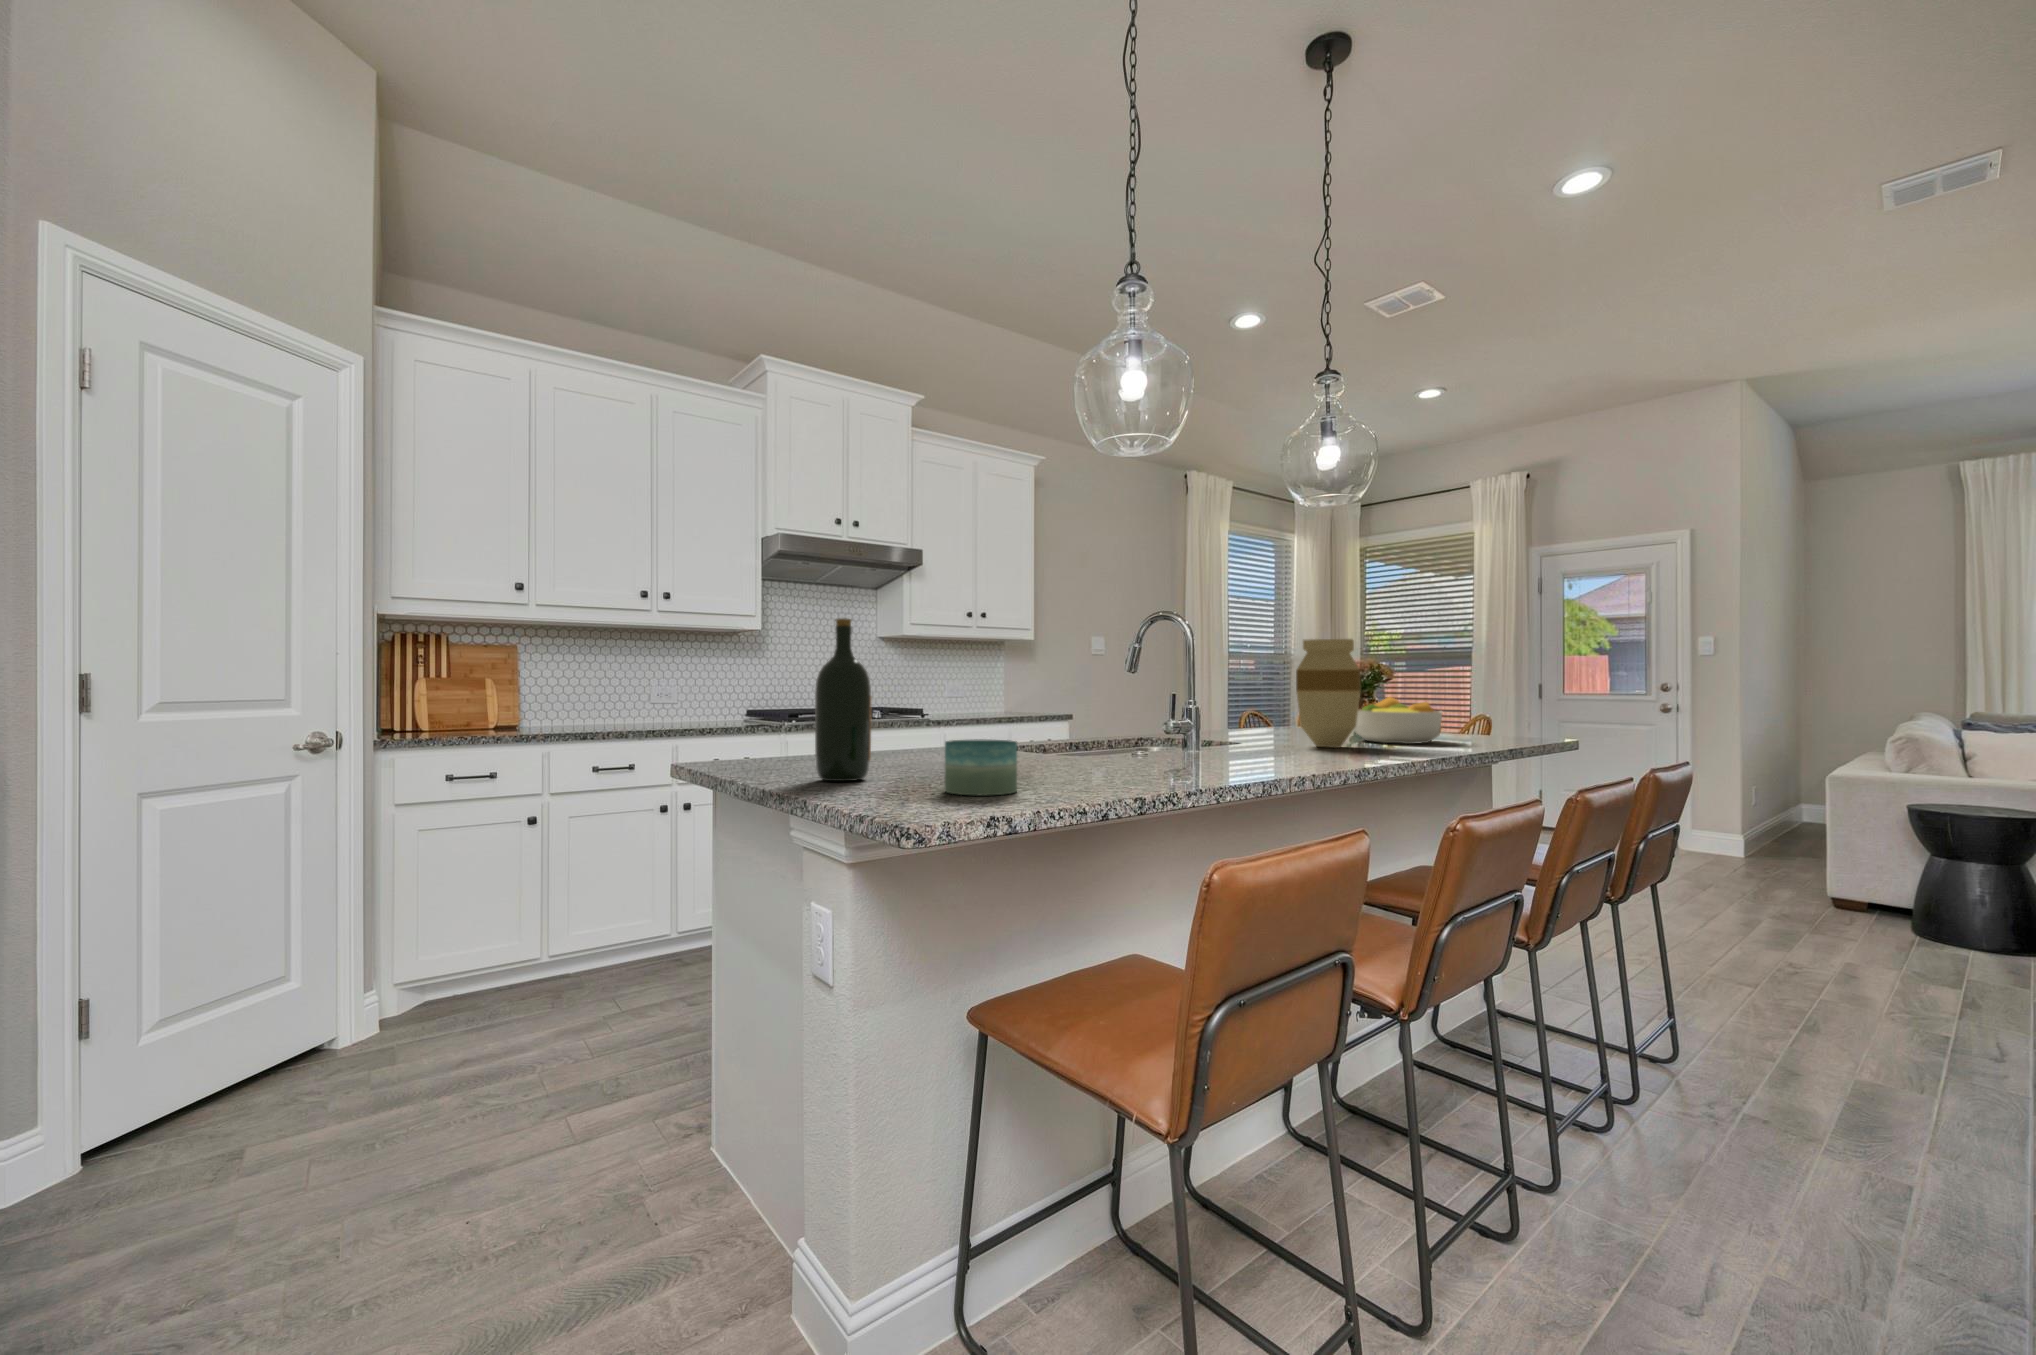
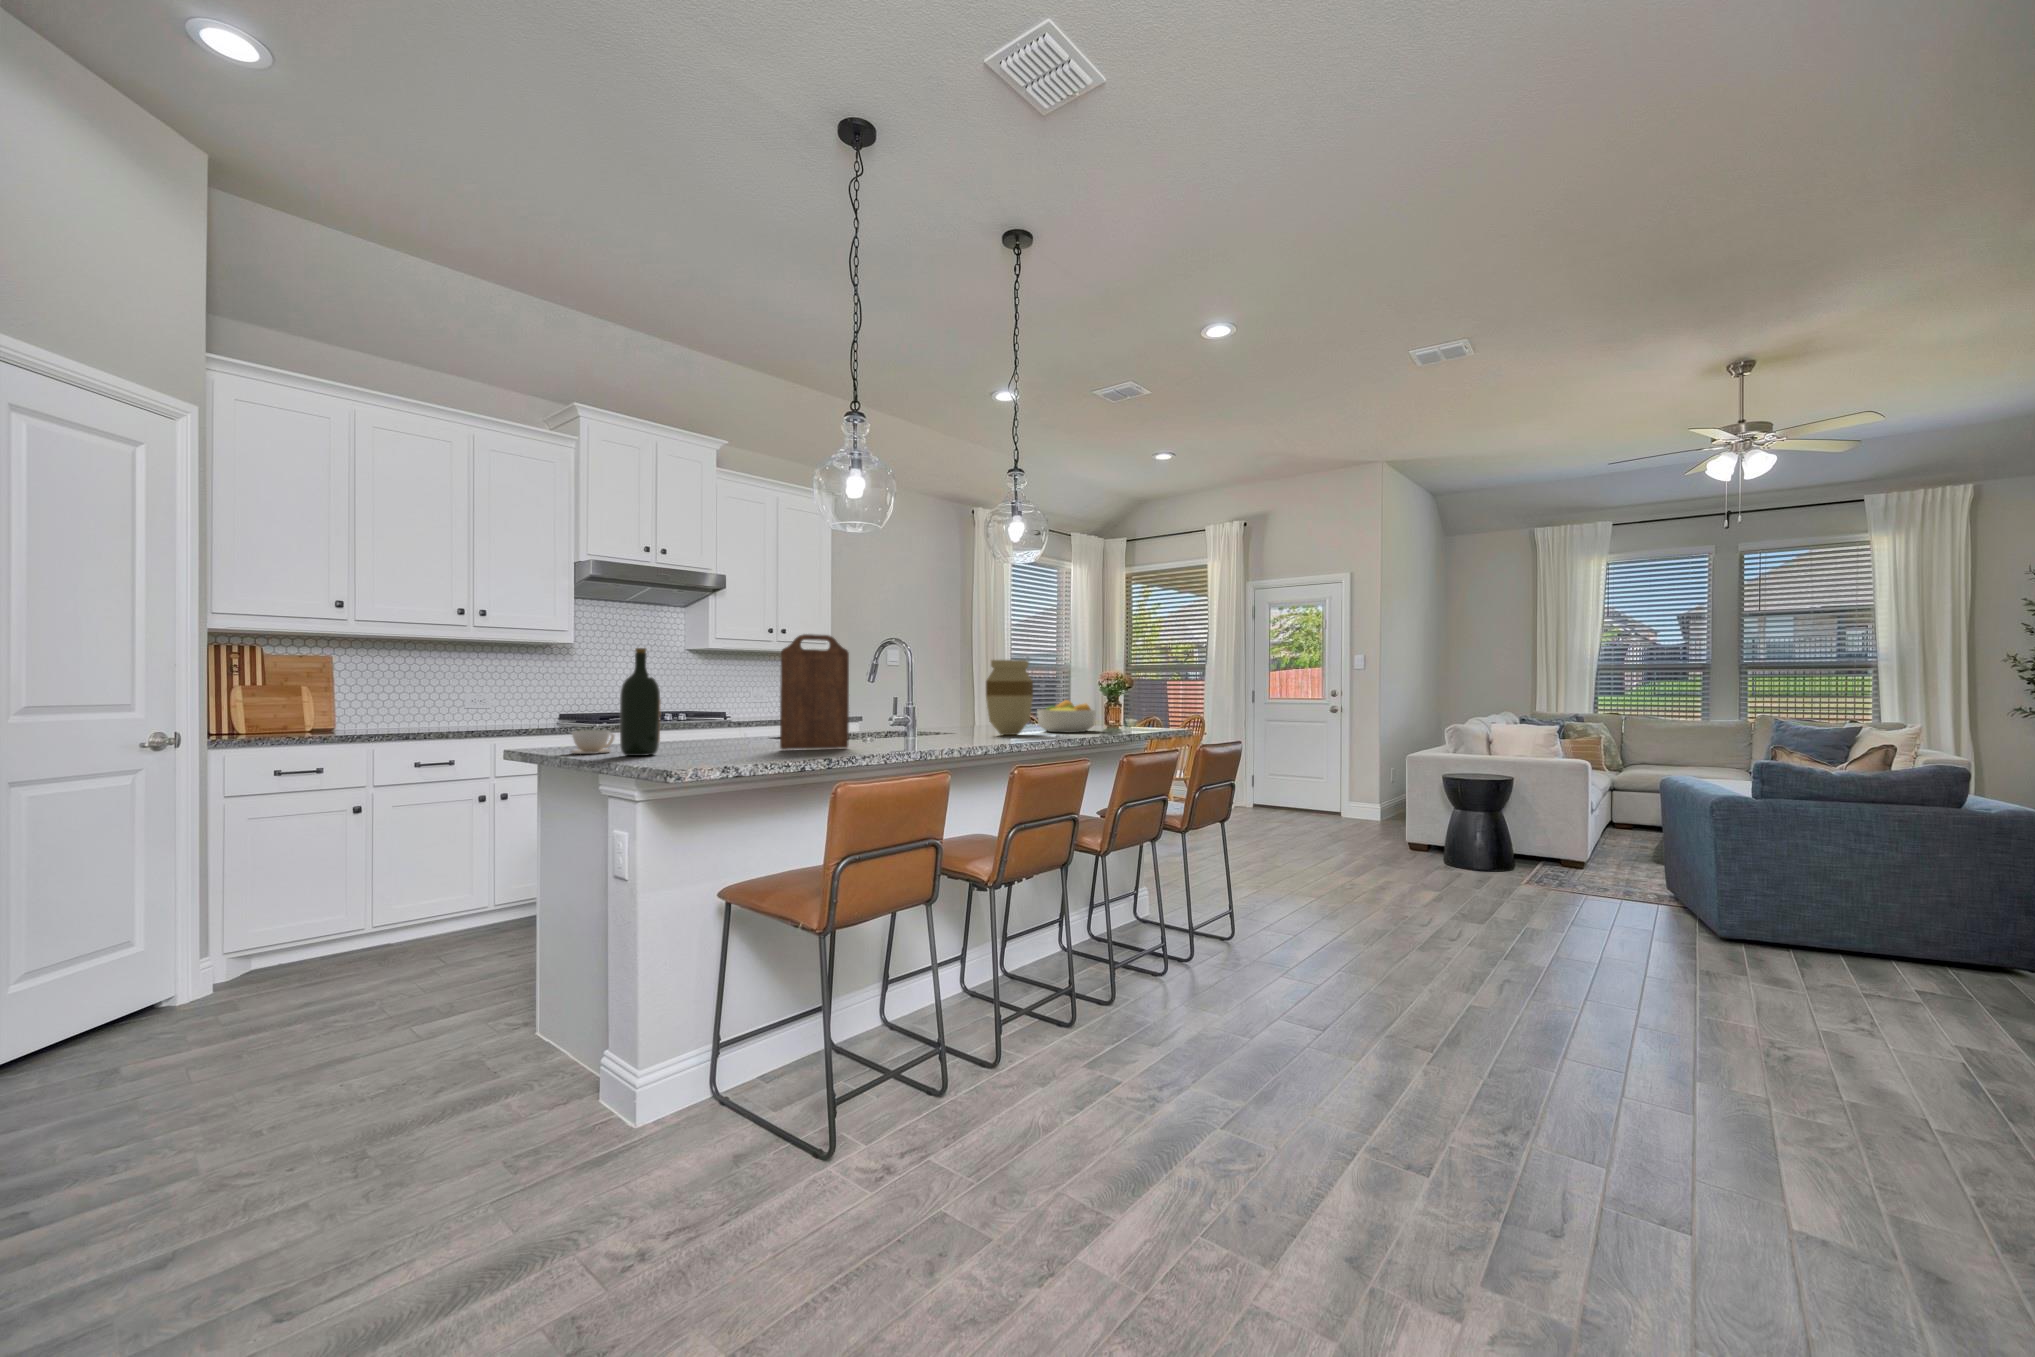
cutting board: none [1039,597,1139,772] -> present [780,634,849,750]
coffee cup: none [749,739,808,774] -> present [571,730,614,754]
candle: present [945,739,1017,795] -> none [706,727,754,759]

